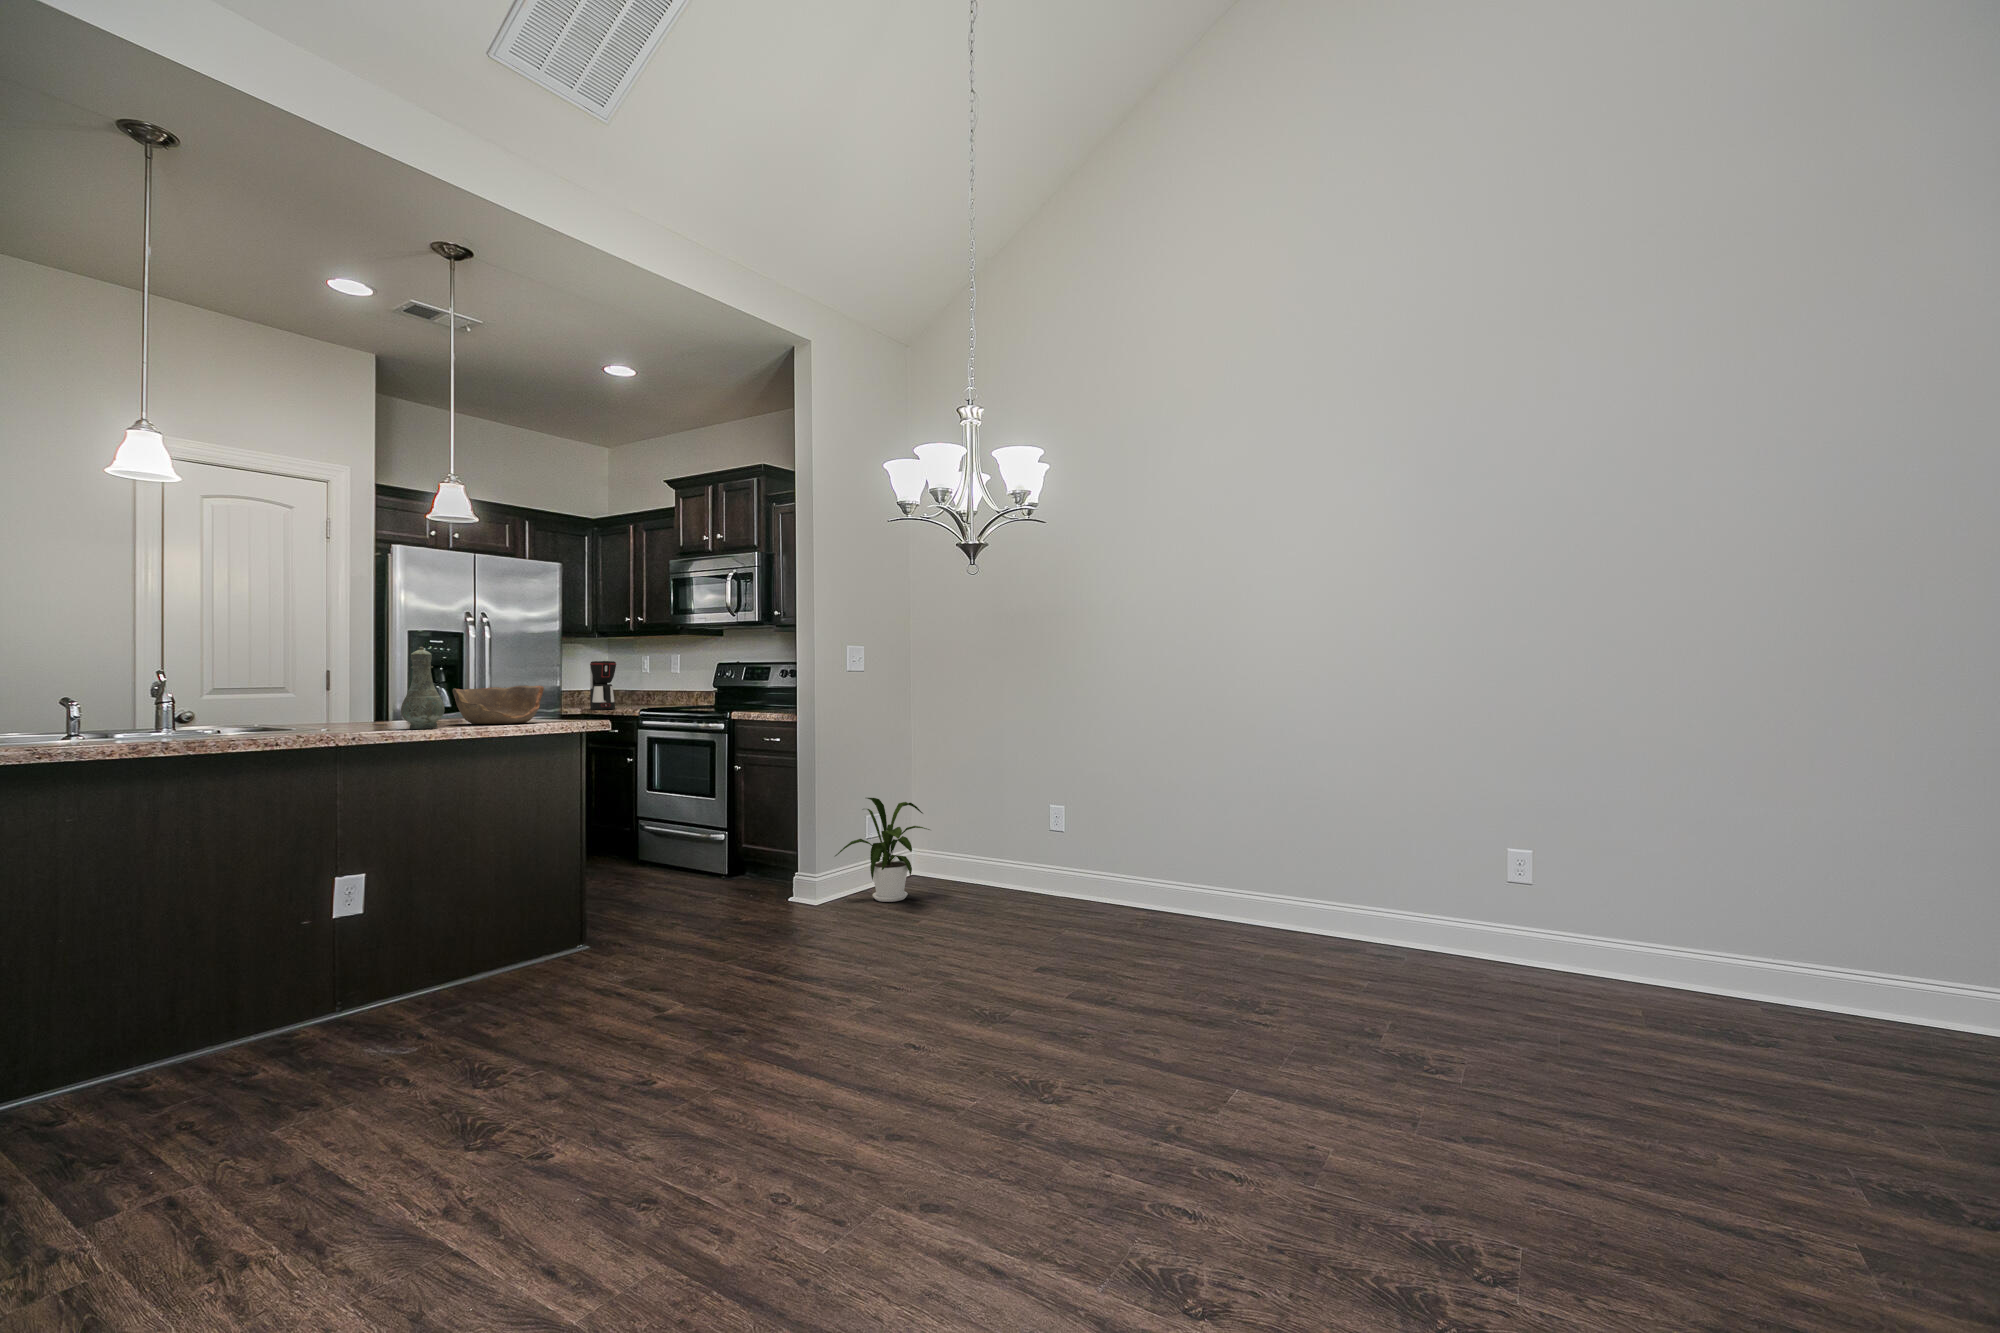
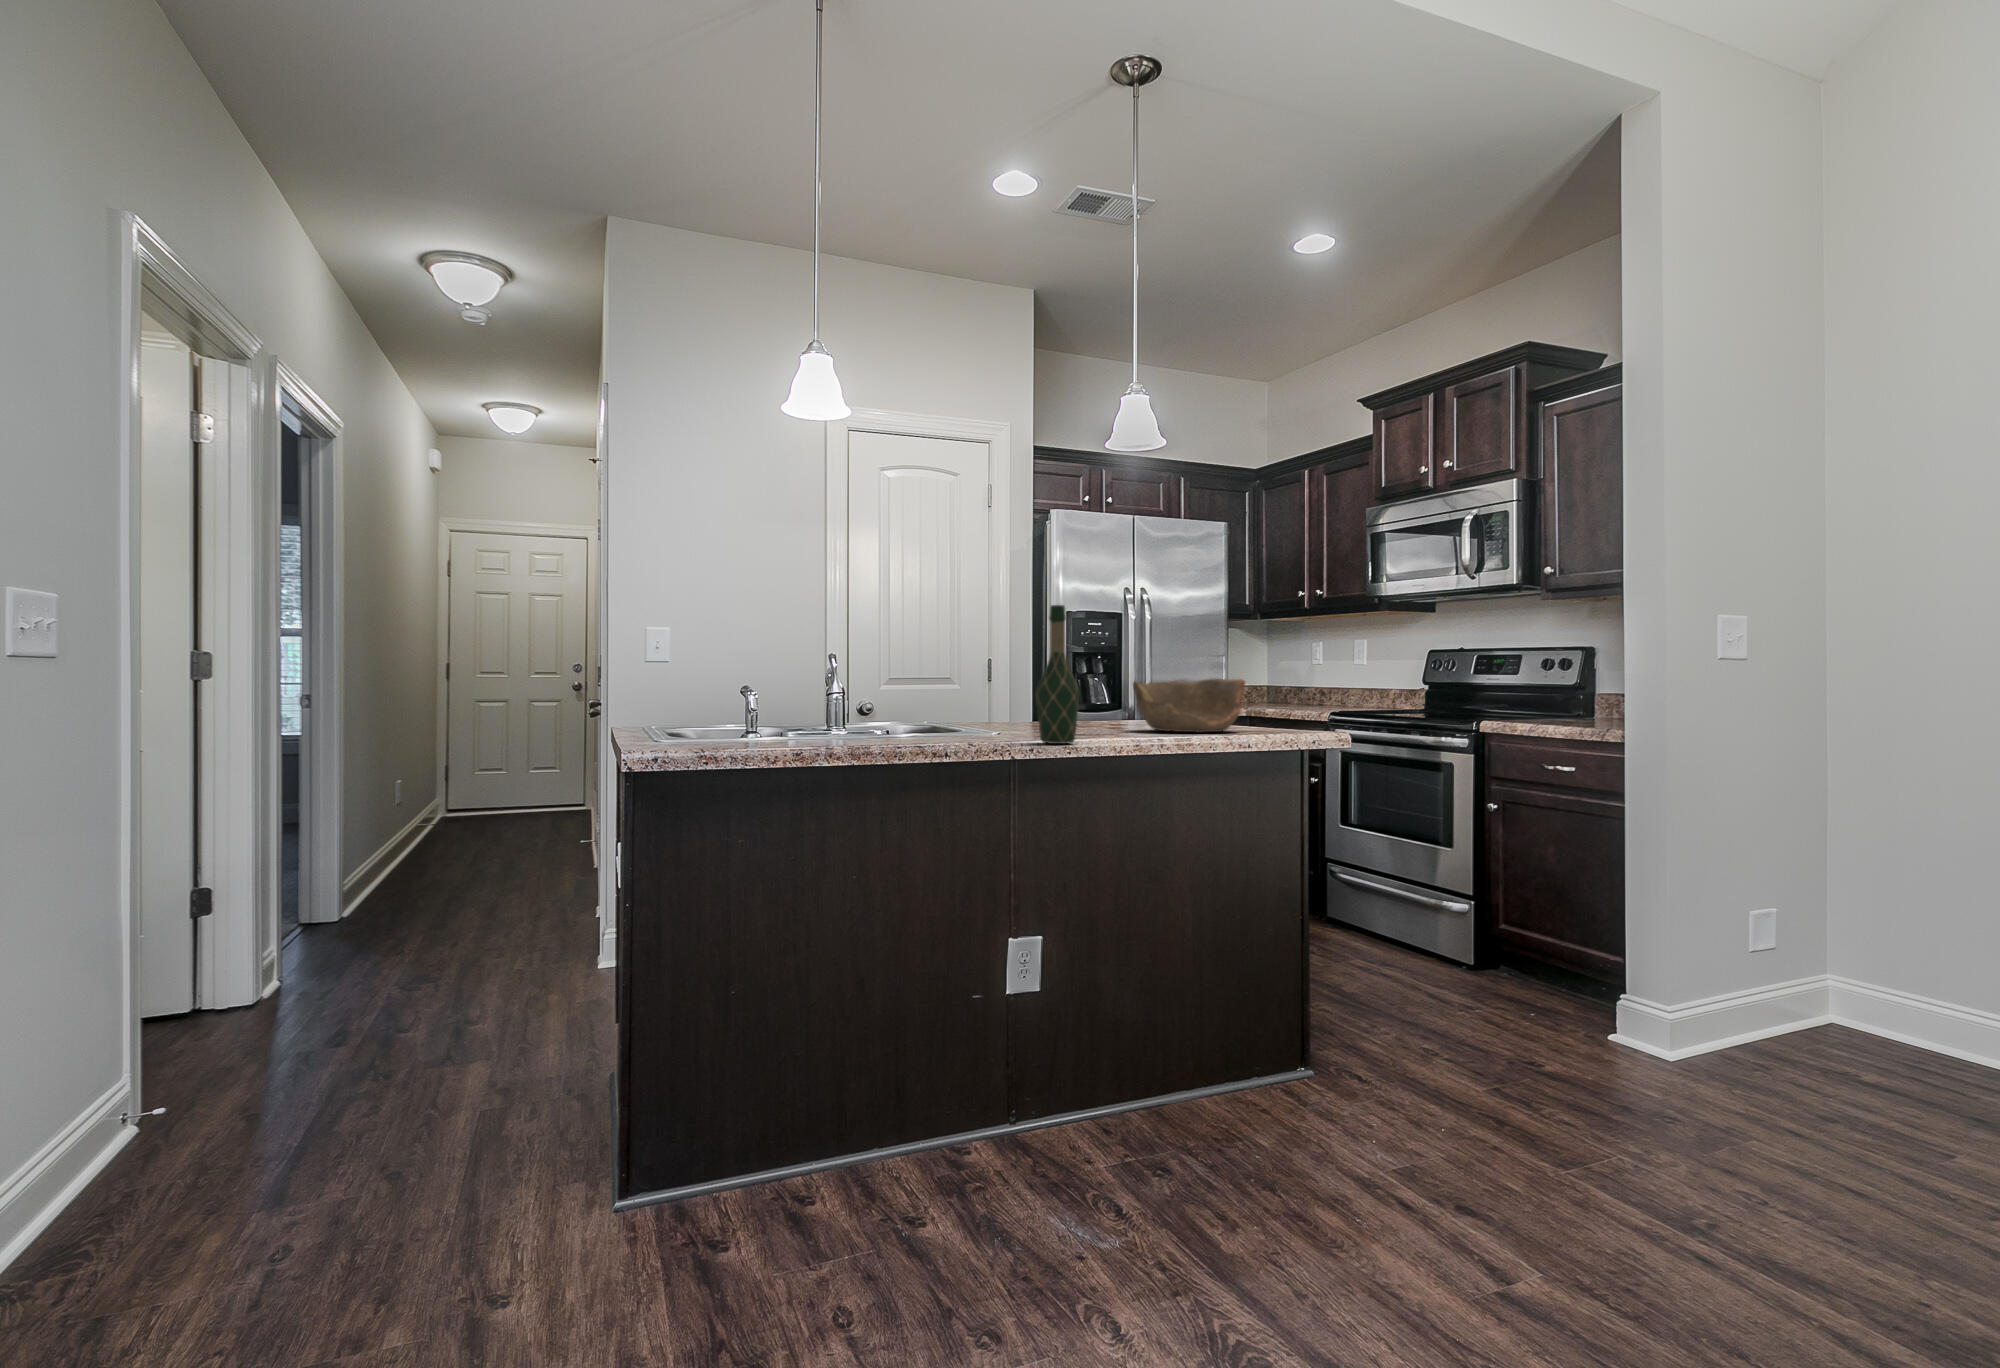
wine bottle: none [359,636,396,734] -> present [1035,605,1080,744]
vase: present [401,647,445,729] -> none [1079,623,1130,737]
coffee maker: present [590,661,616,710] -> none [1258,648,1292,712]
house plant: present [835,798,930,902] -> none [1697,884,1917,1078]

